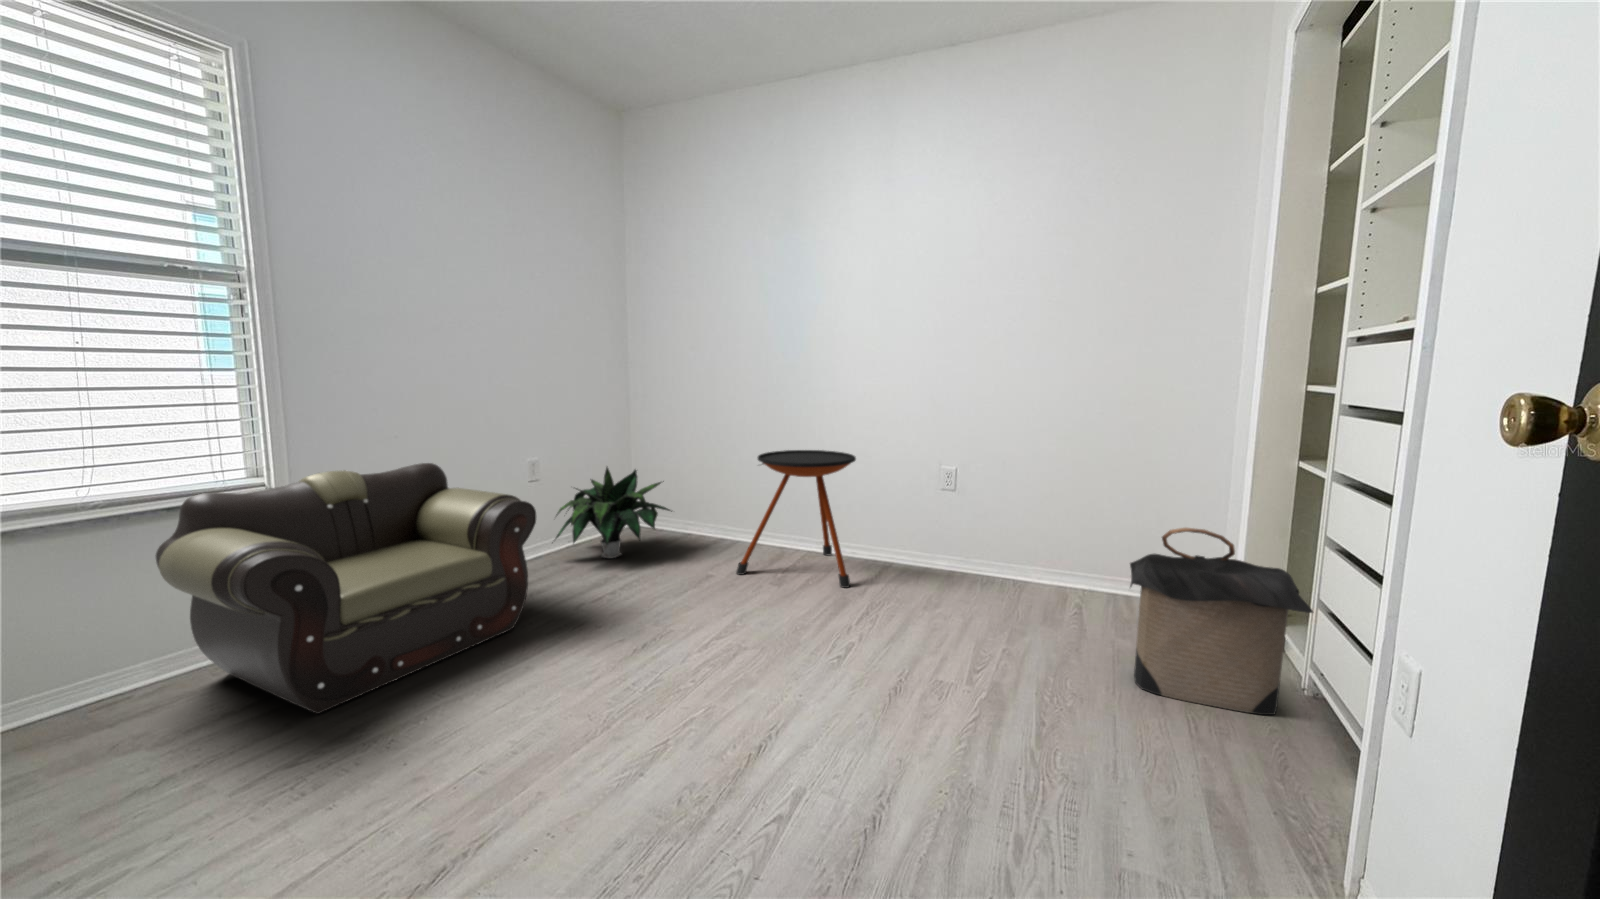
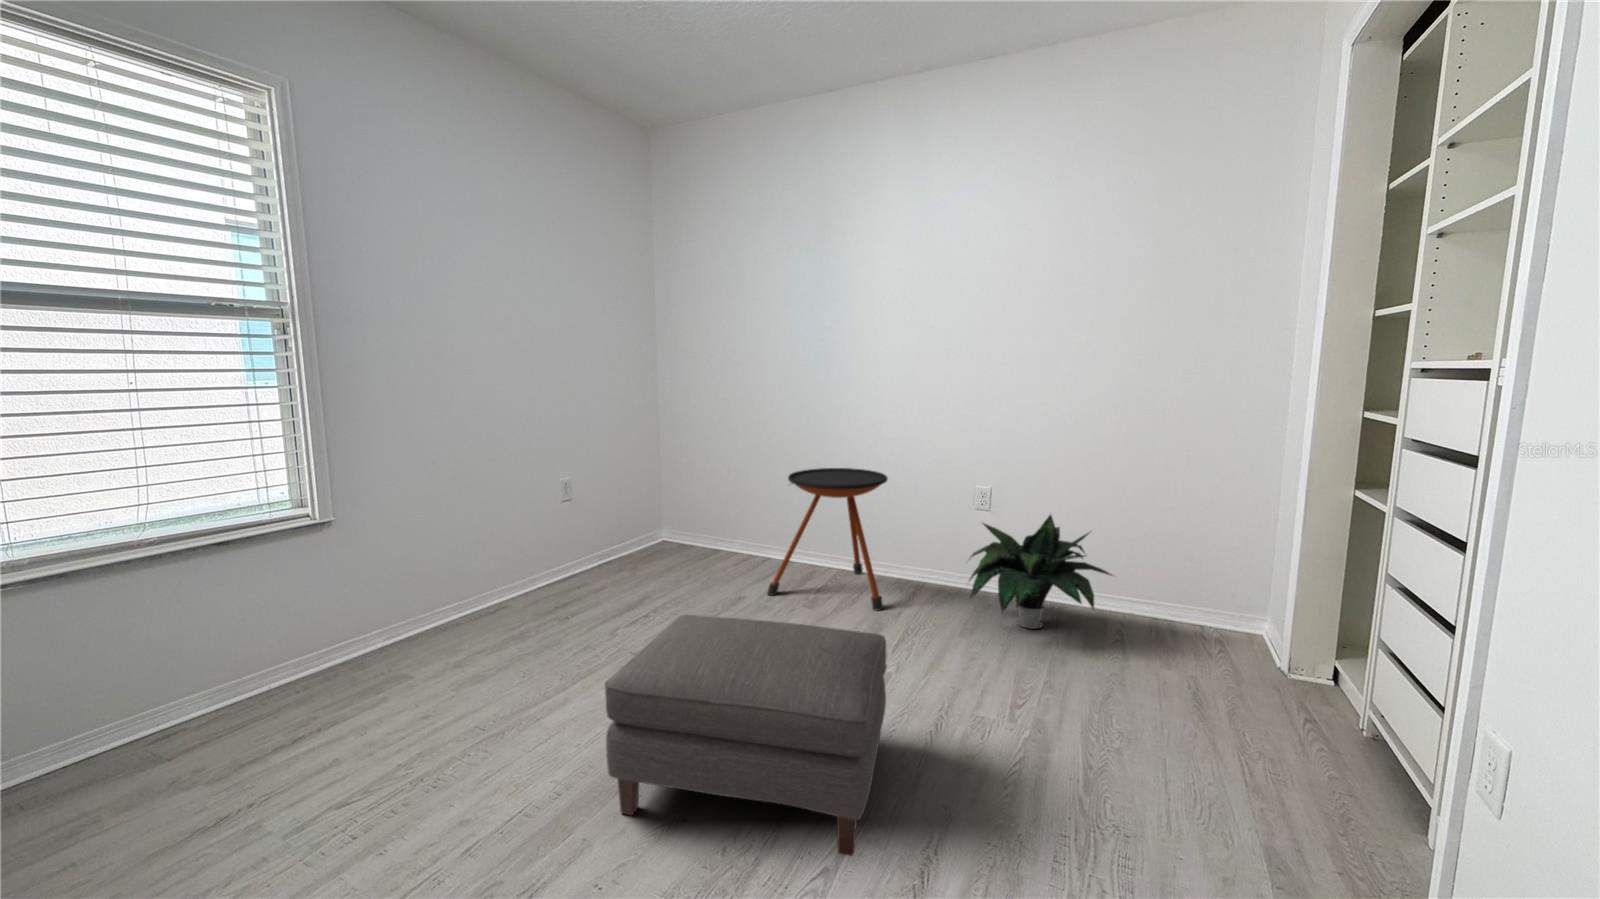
armchair: present [155,463,536,714] -> none [208,489,571,749]
potted plant: present [552,467,672,558] -> present [969,515,1111,629]
laundry hamper: present [1130,528,1313,715] -> none [1177,564,1376,759]
ottoman: none [561,580,845,805] -> present [604,615,887,856]

